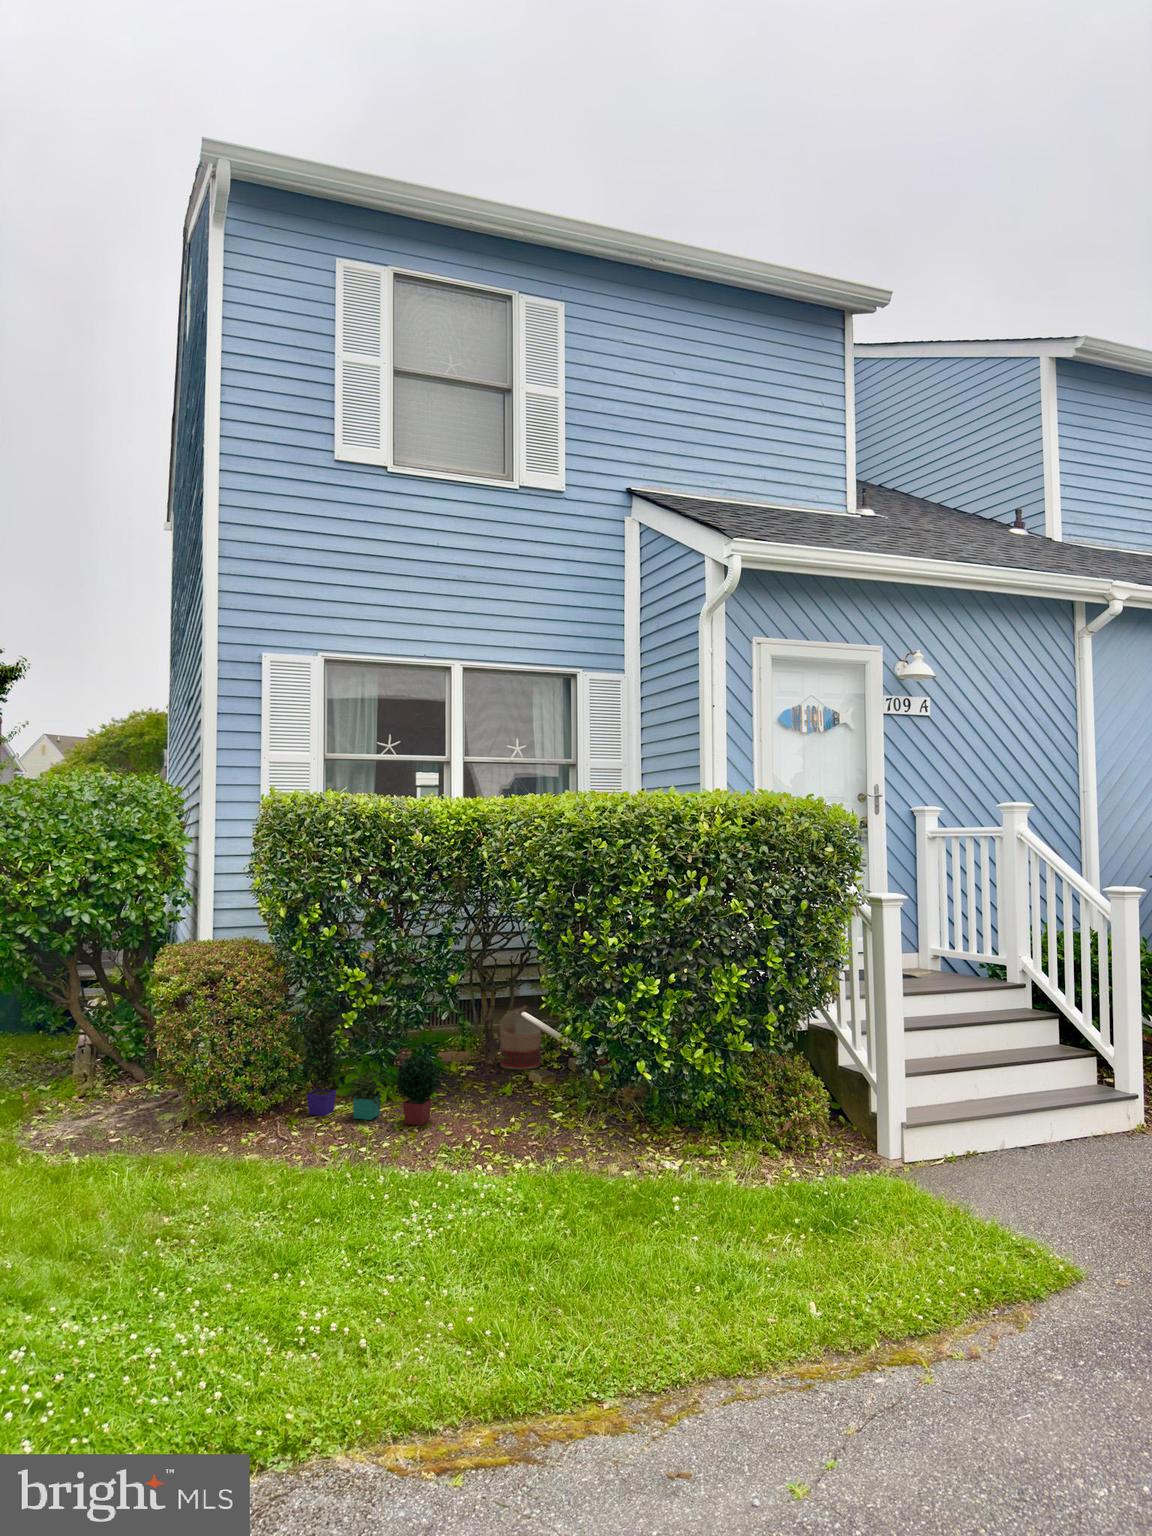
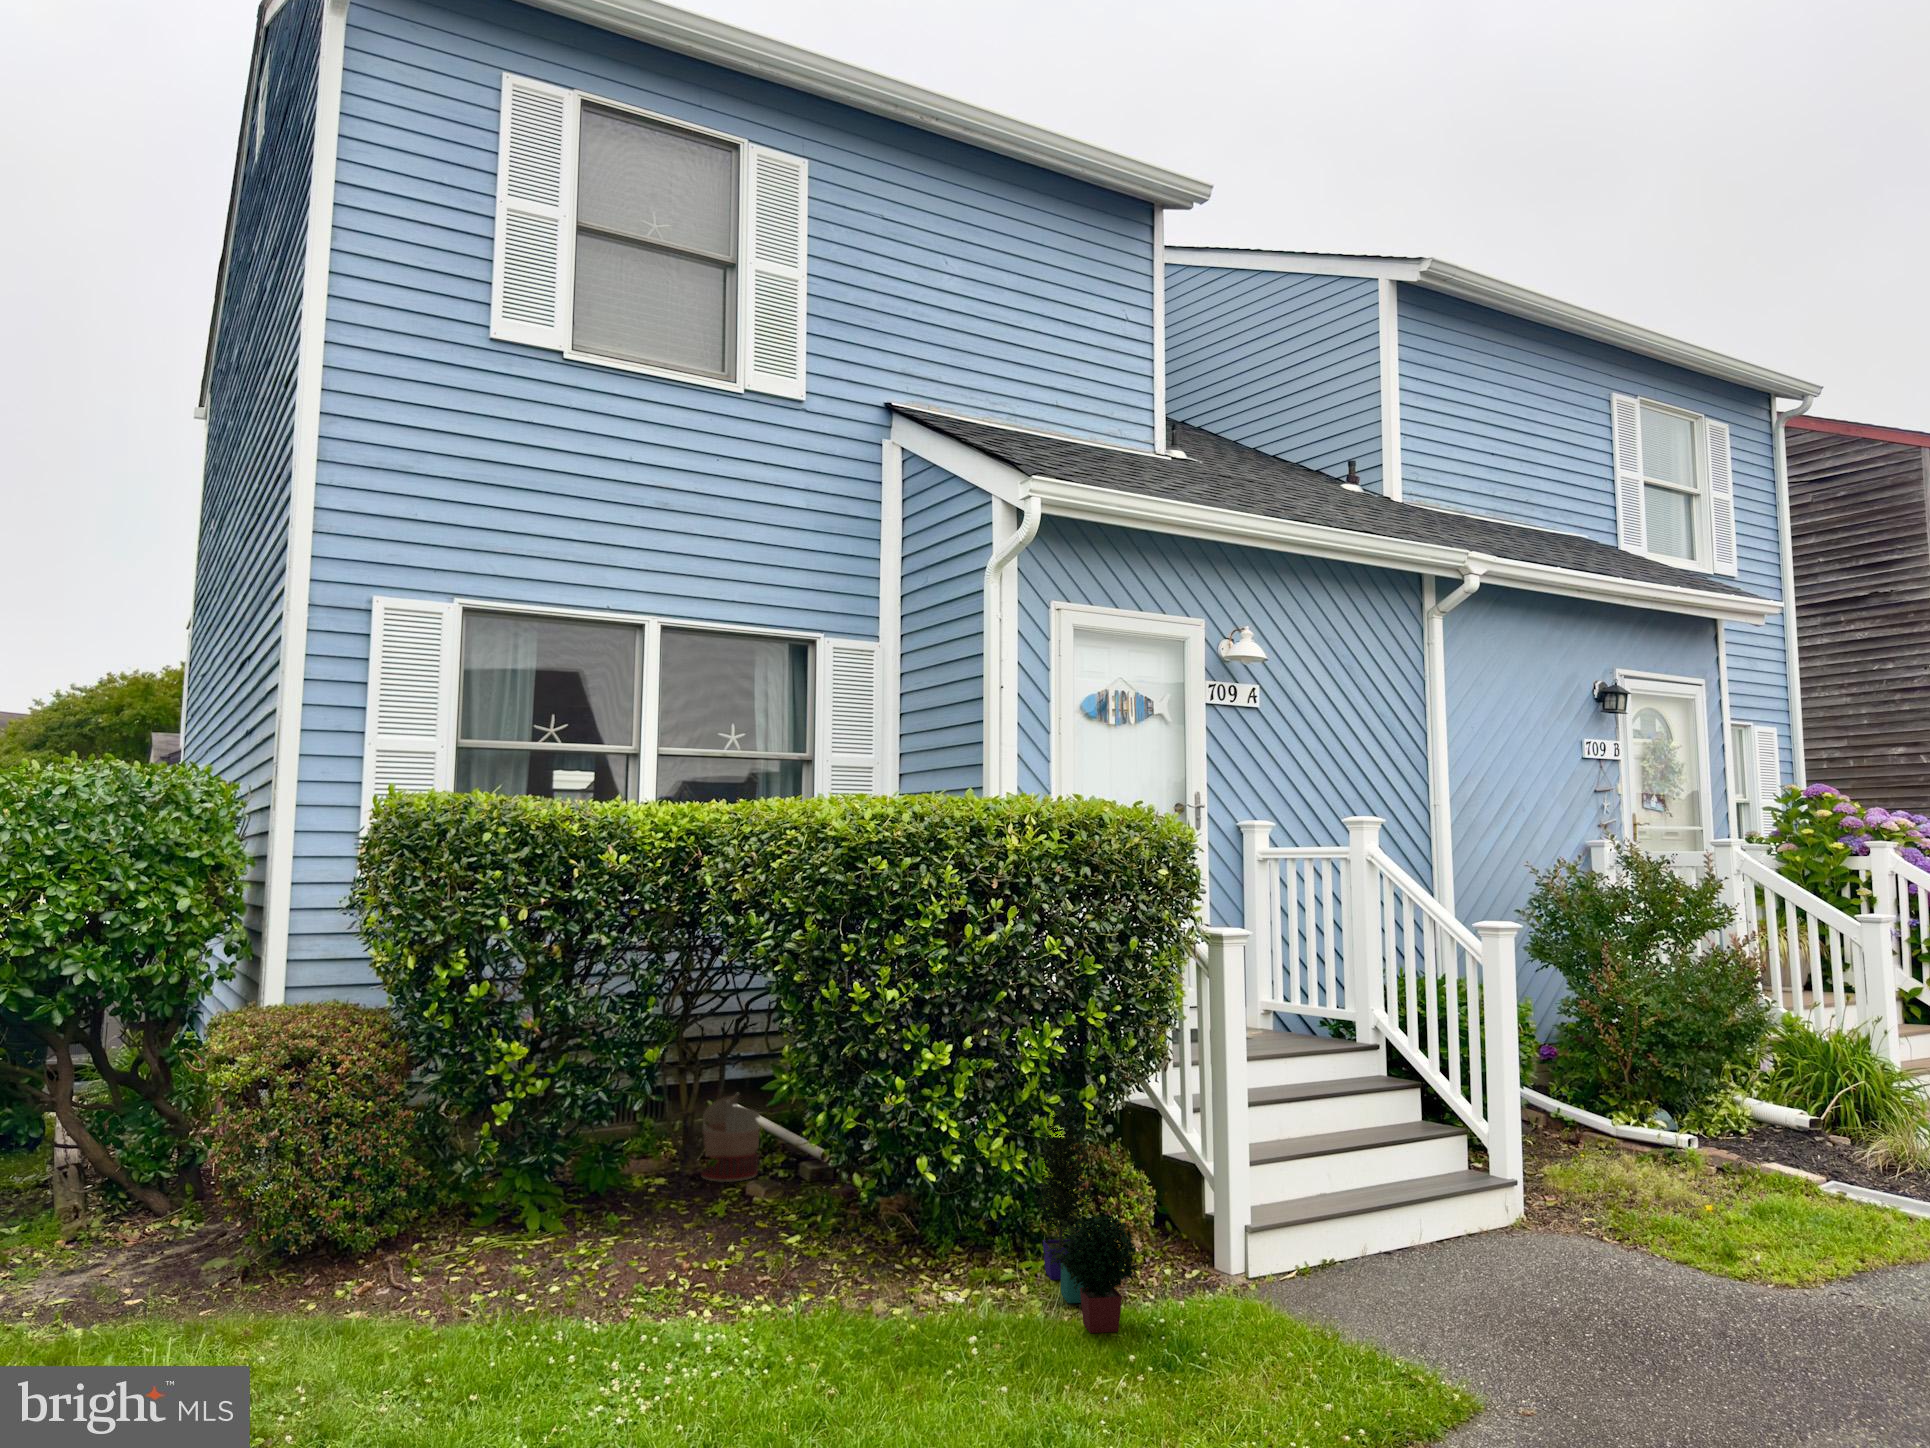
potted plant: present [301,996,441,1125] -> present [1033,1101,1138,1333]

